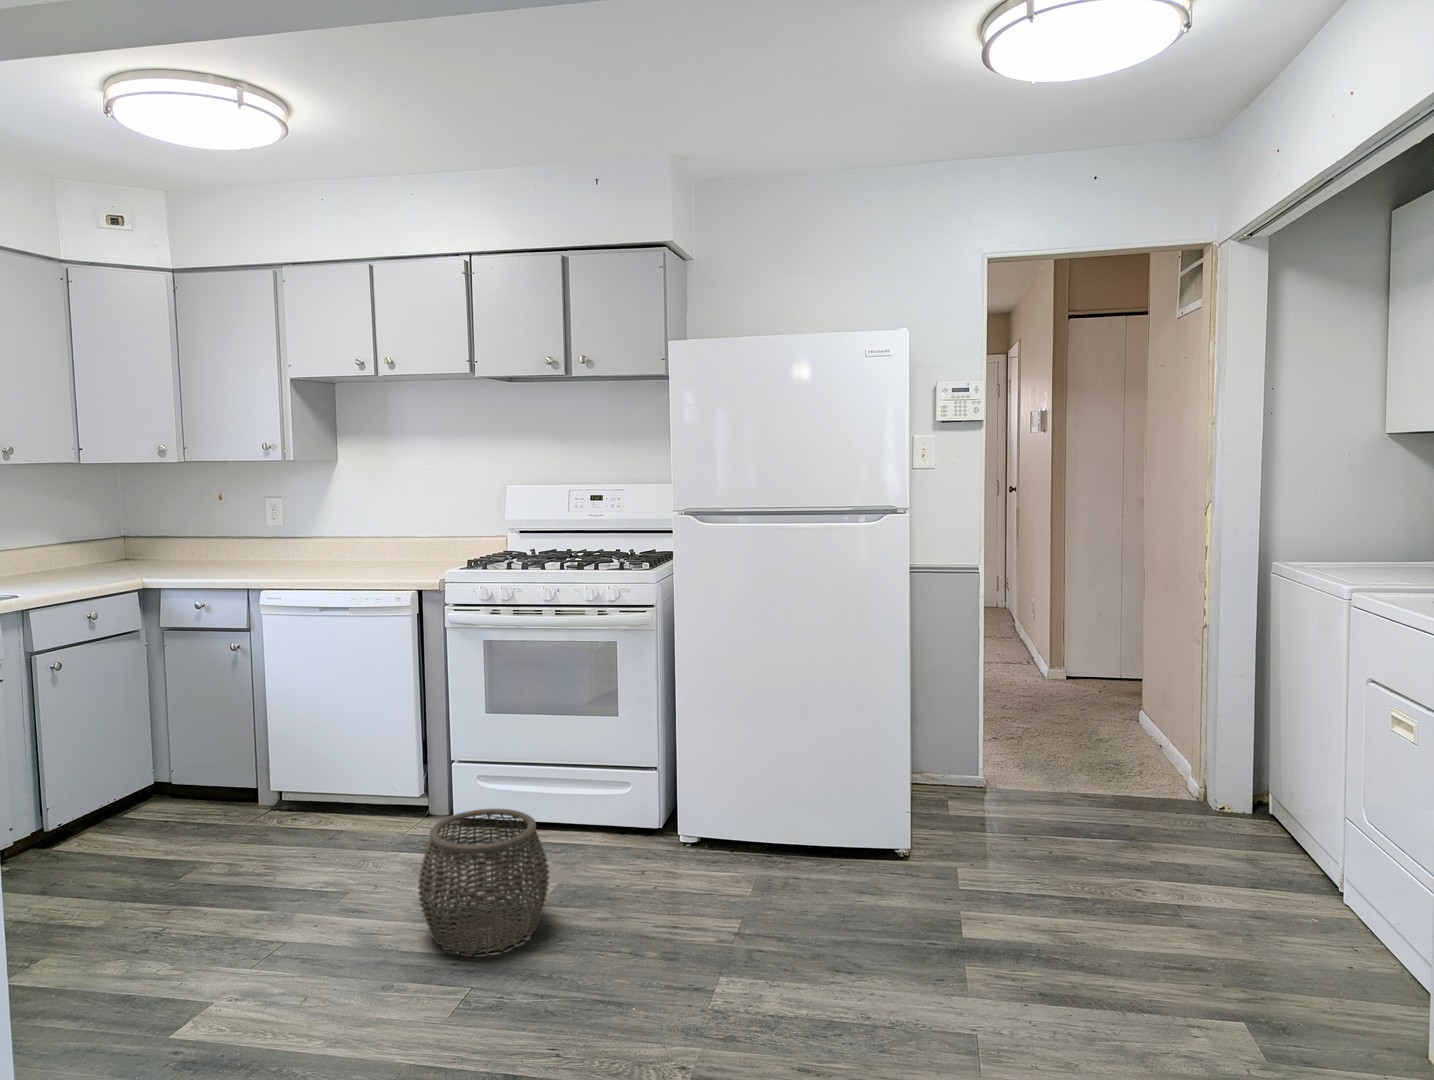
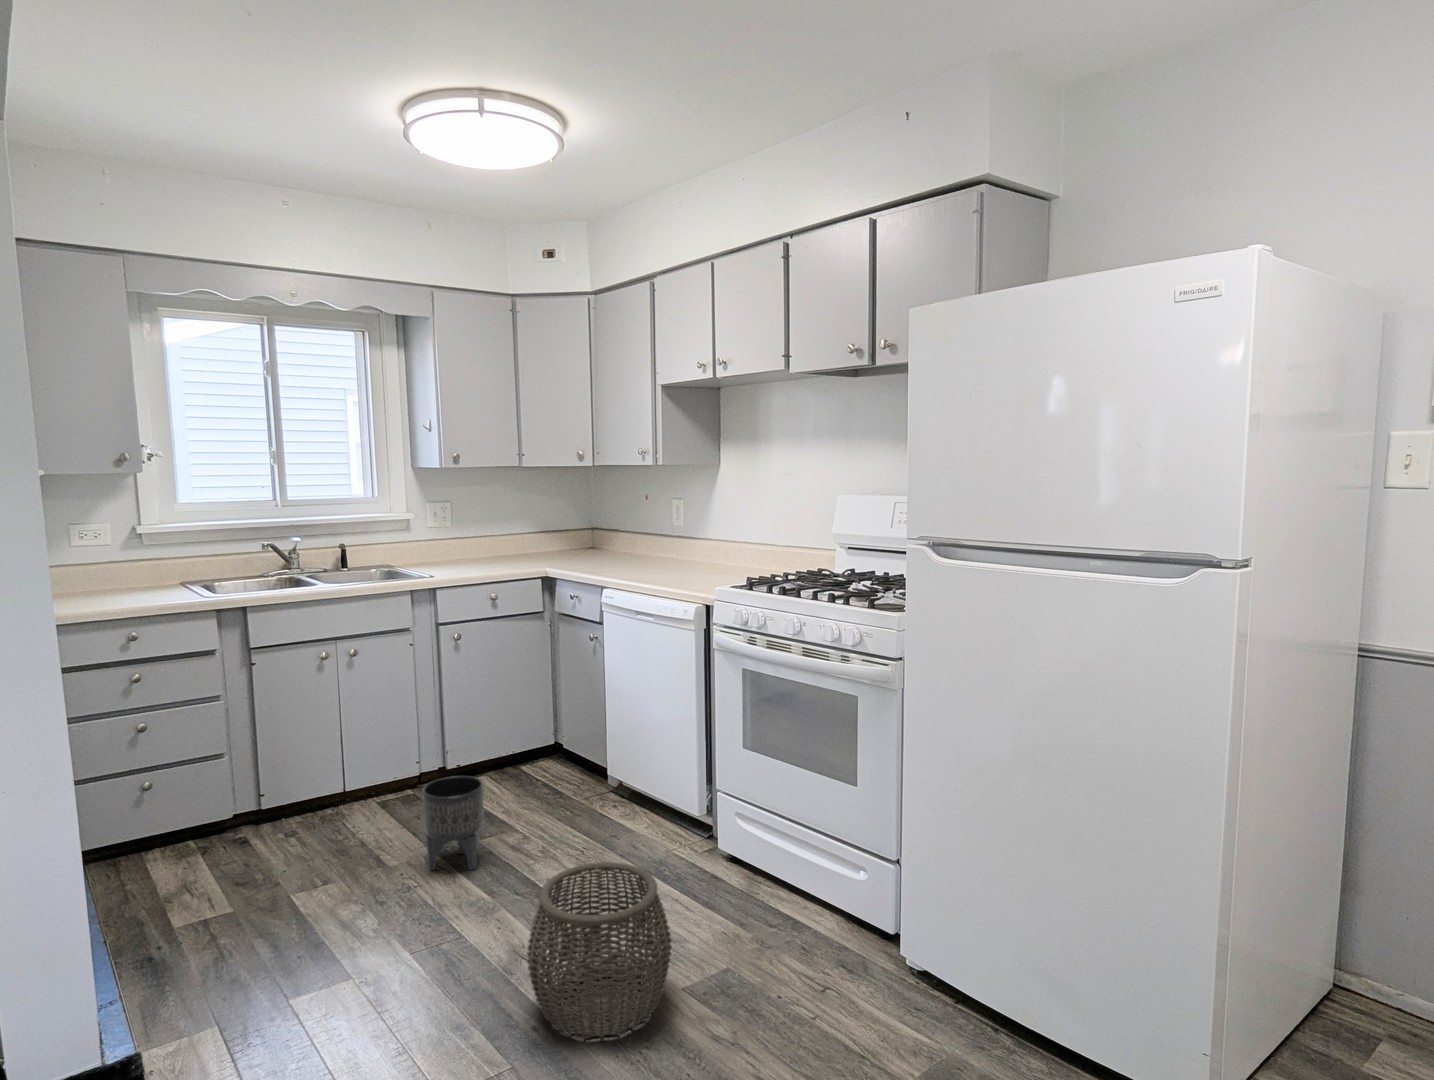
planter: none [140,804,217,916] -> present [422,776,484,870]

